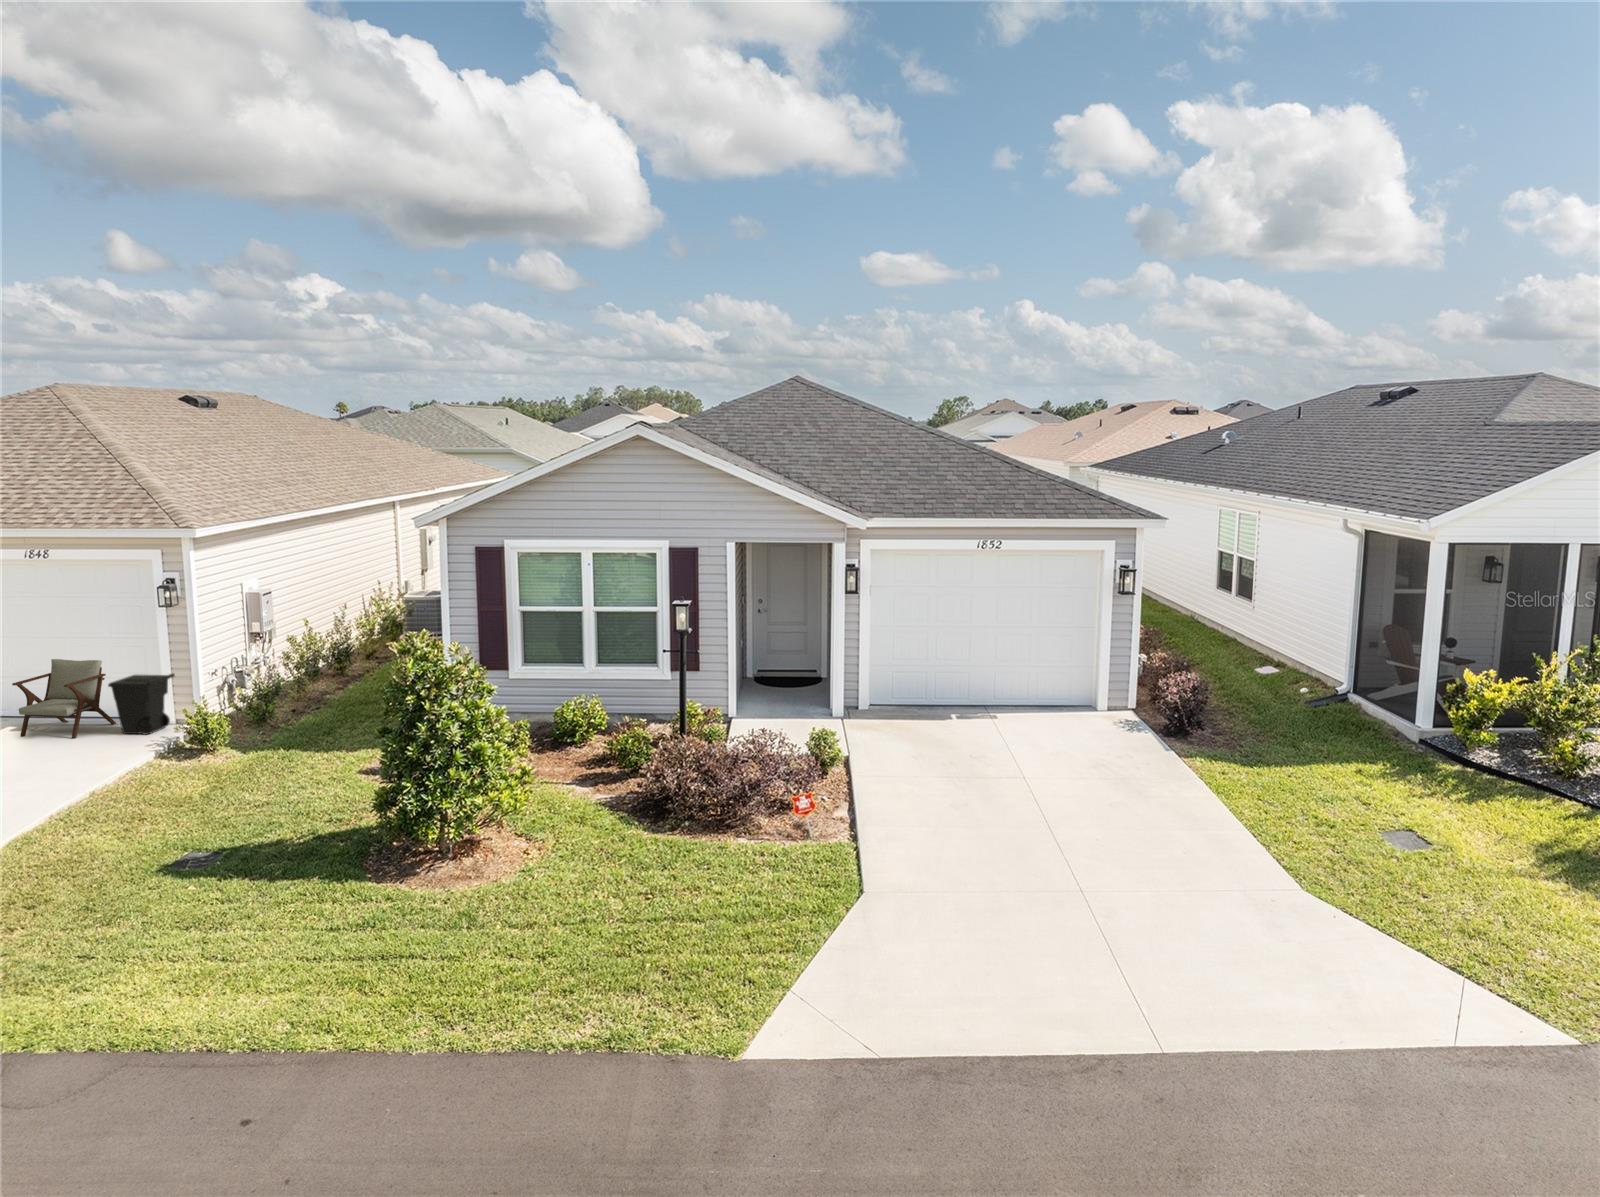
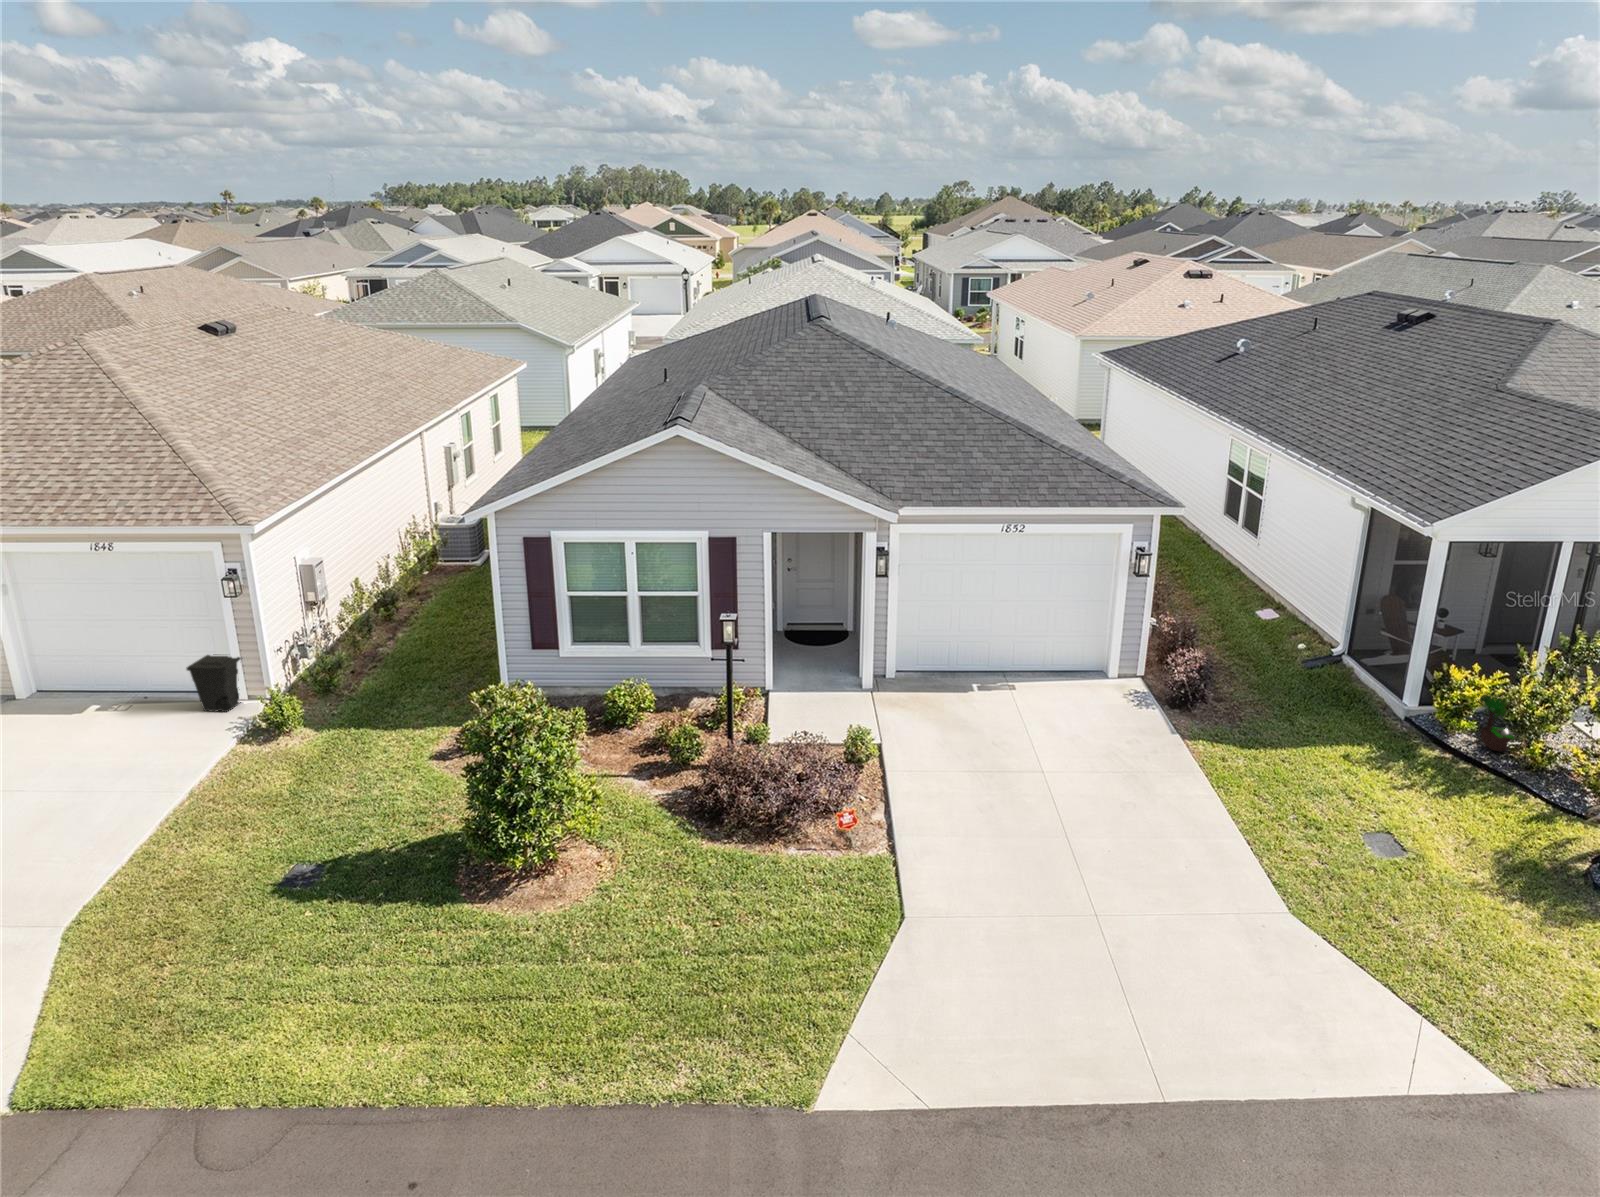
lounge chair: present [12,659,116,739] -> none [97,640,195,718]
potted tree: none [1493,694,1542,766] -> present [1476,690,1515,751]

